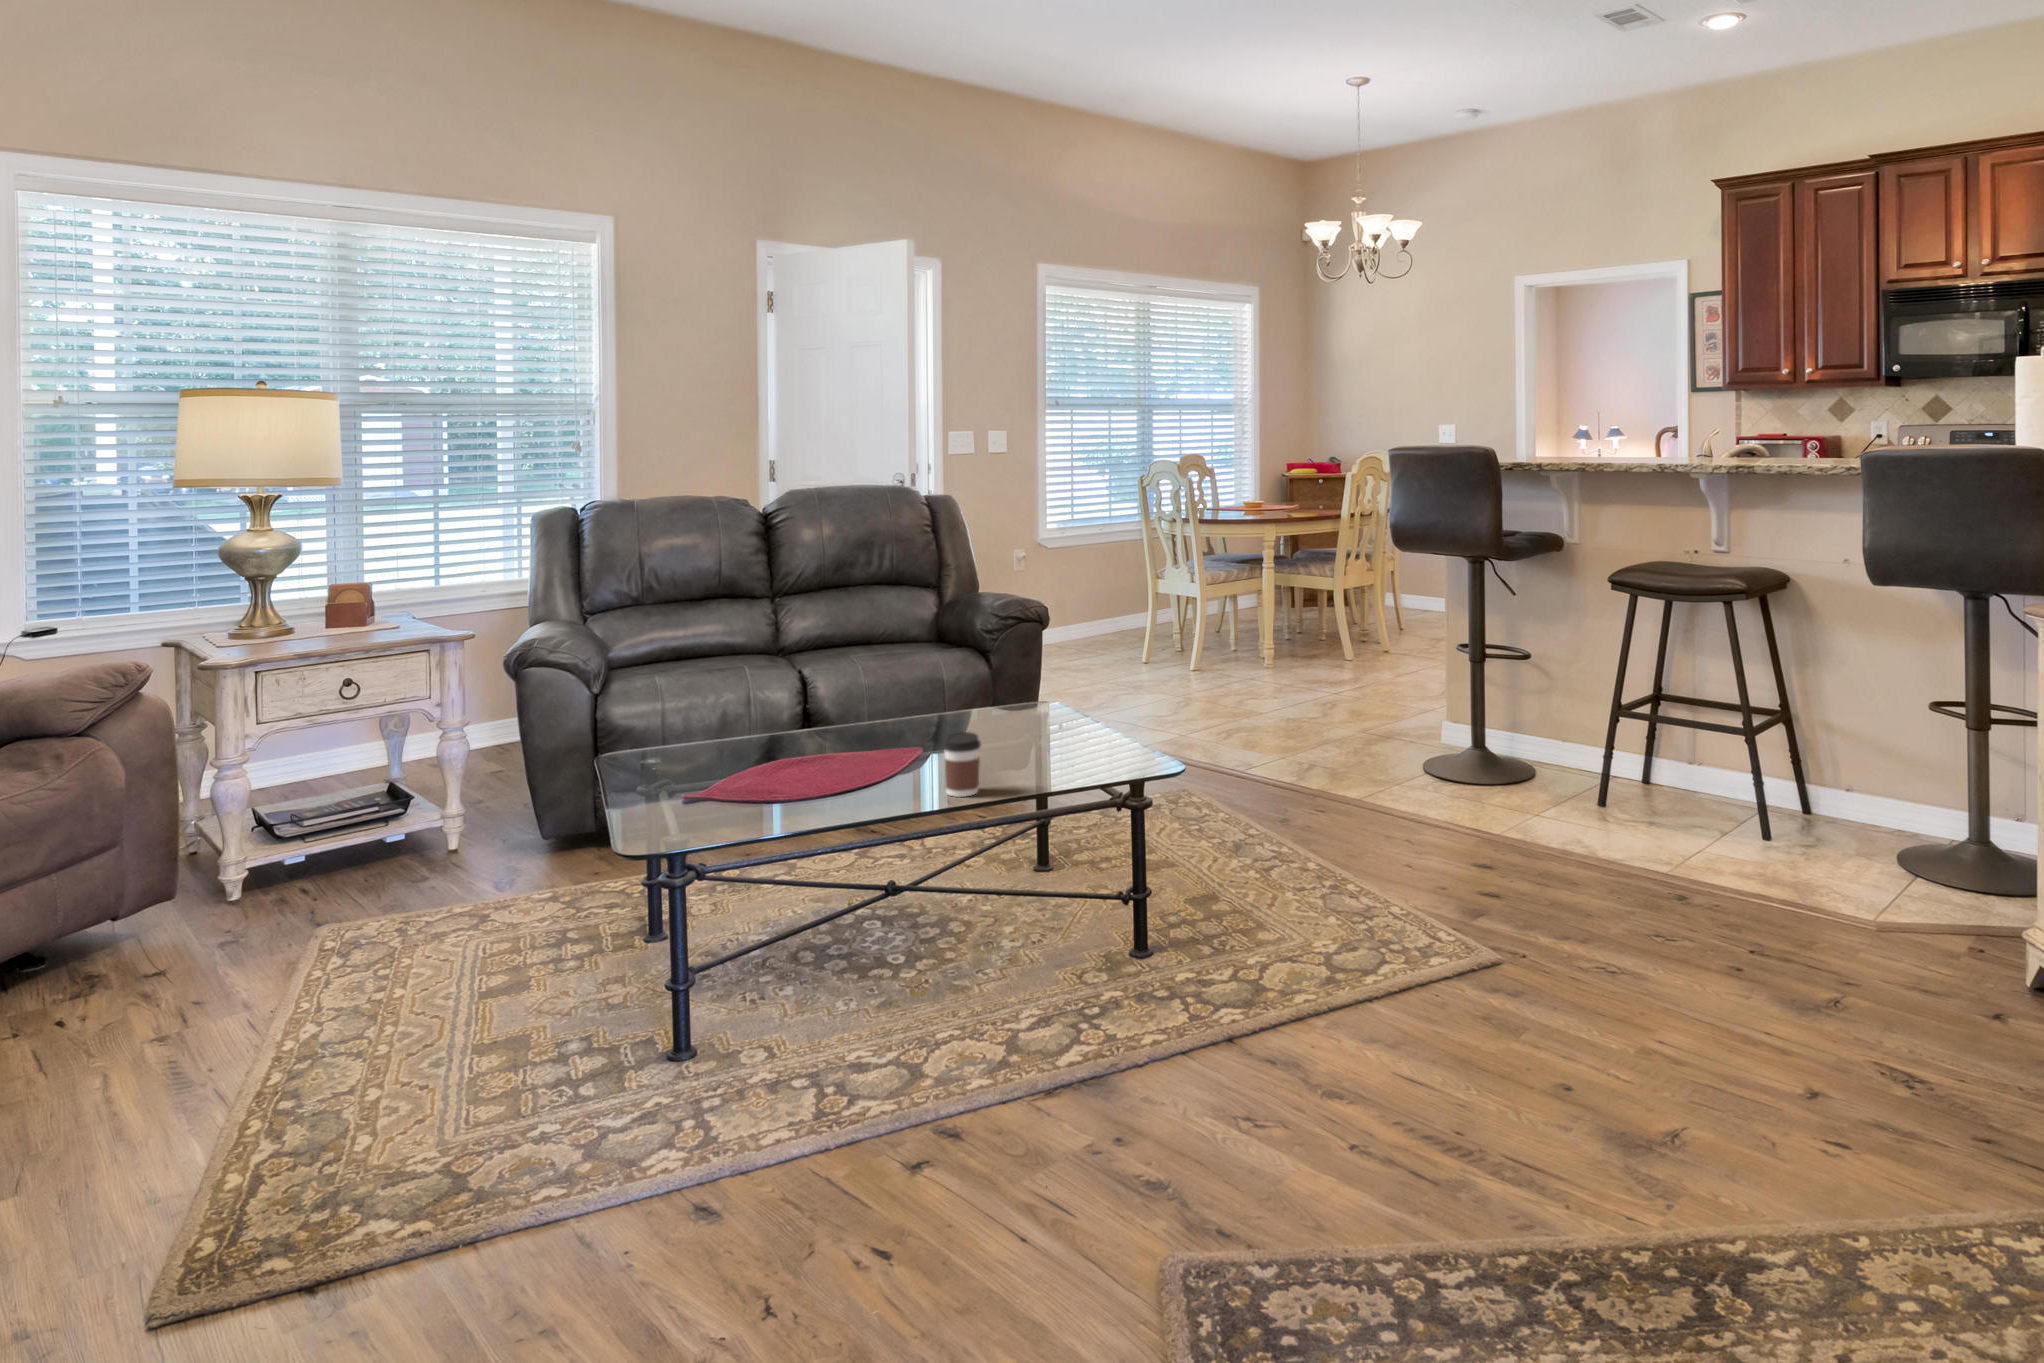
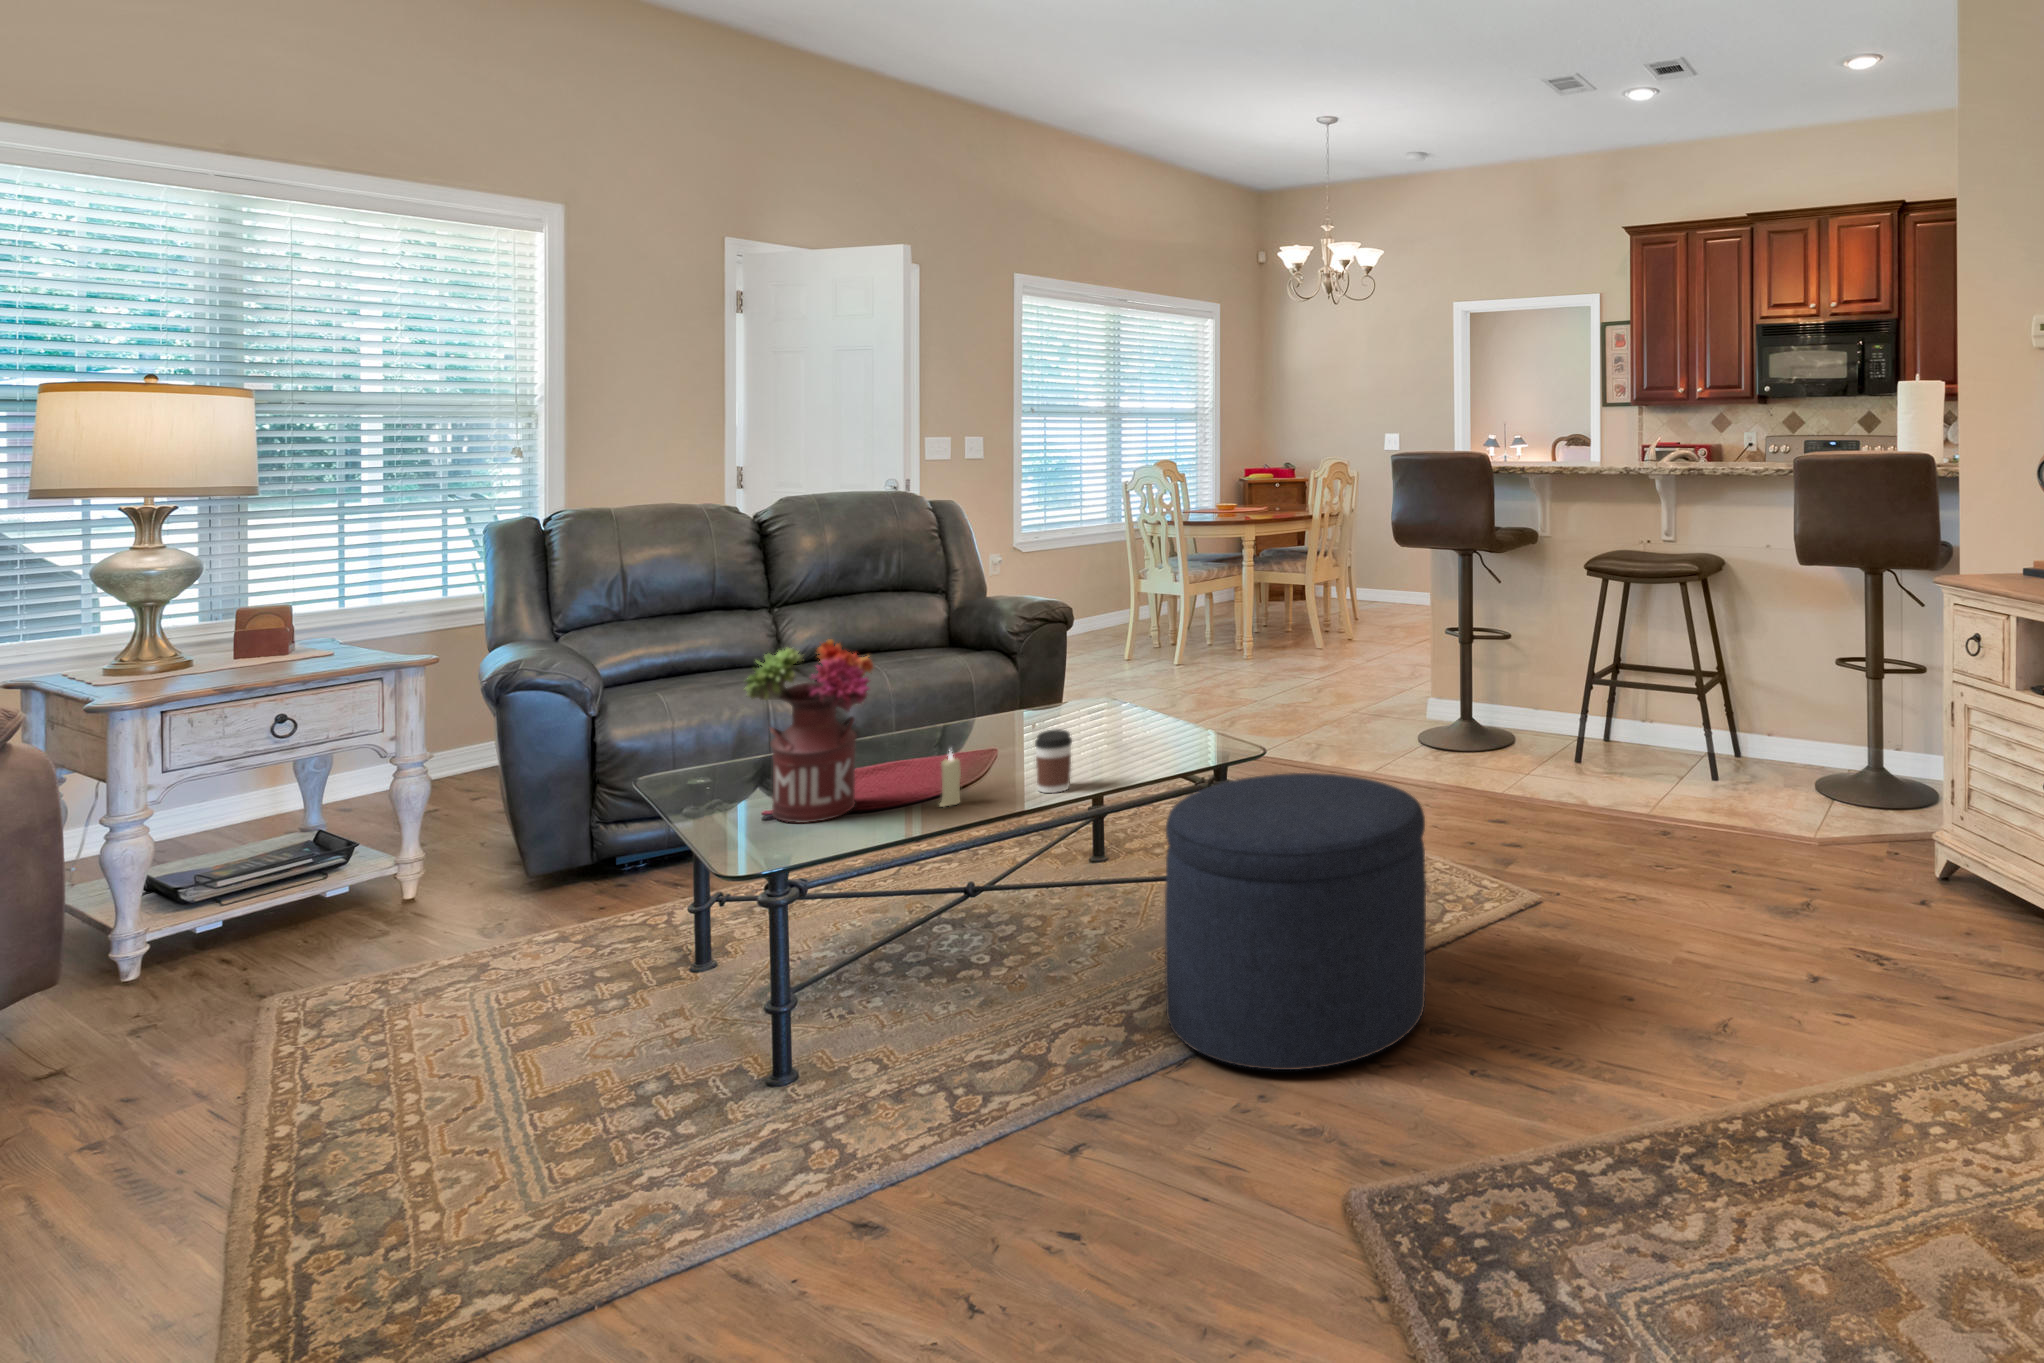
flower arrangement: none [666,631,792,809] -> present [745,639,873,823]
candle: none [846,744,868,803] -> present [939,750,961,807]
ottoman: none [1047,795,1325,1116] -> present [1165,773,1426,1070]

